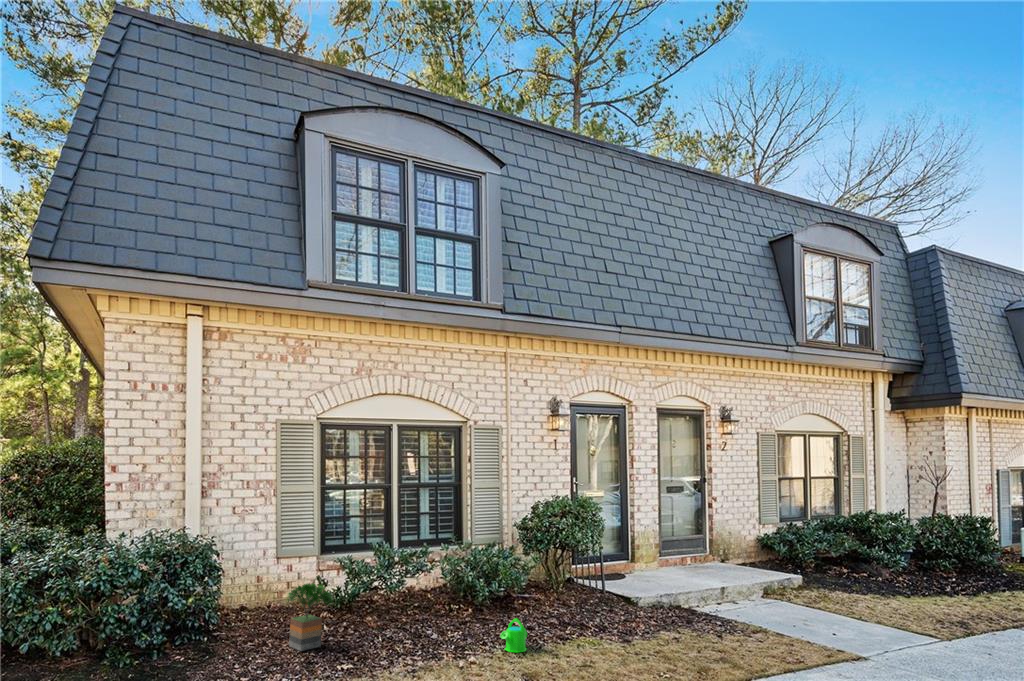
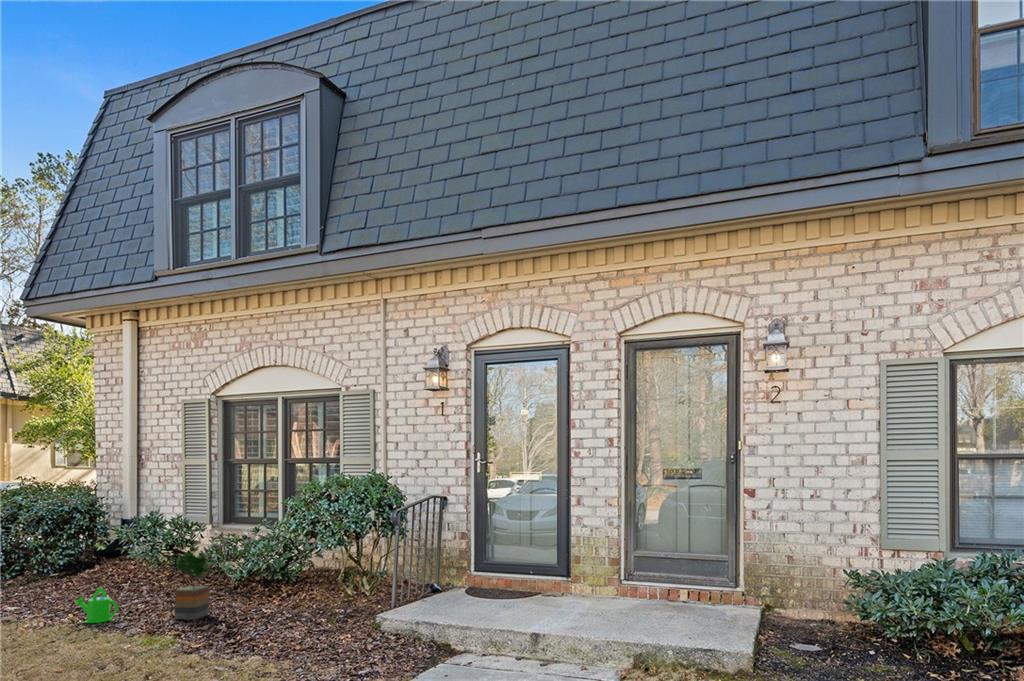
potted tree: present [288,583,332,651] -> present [175,553,216,620]

